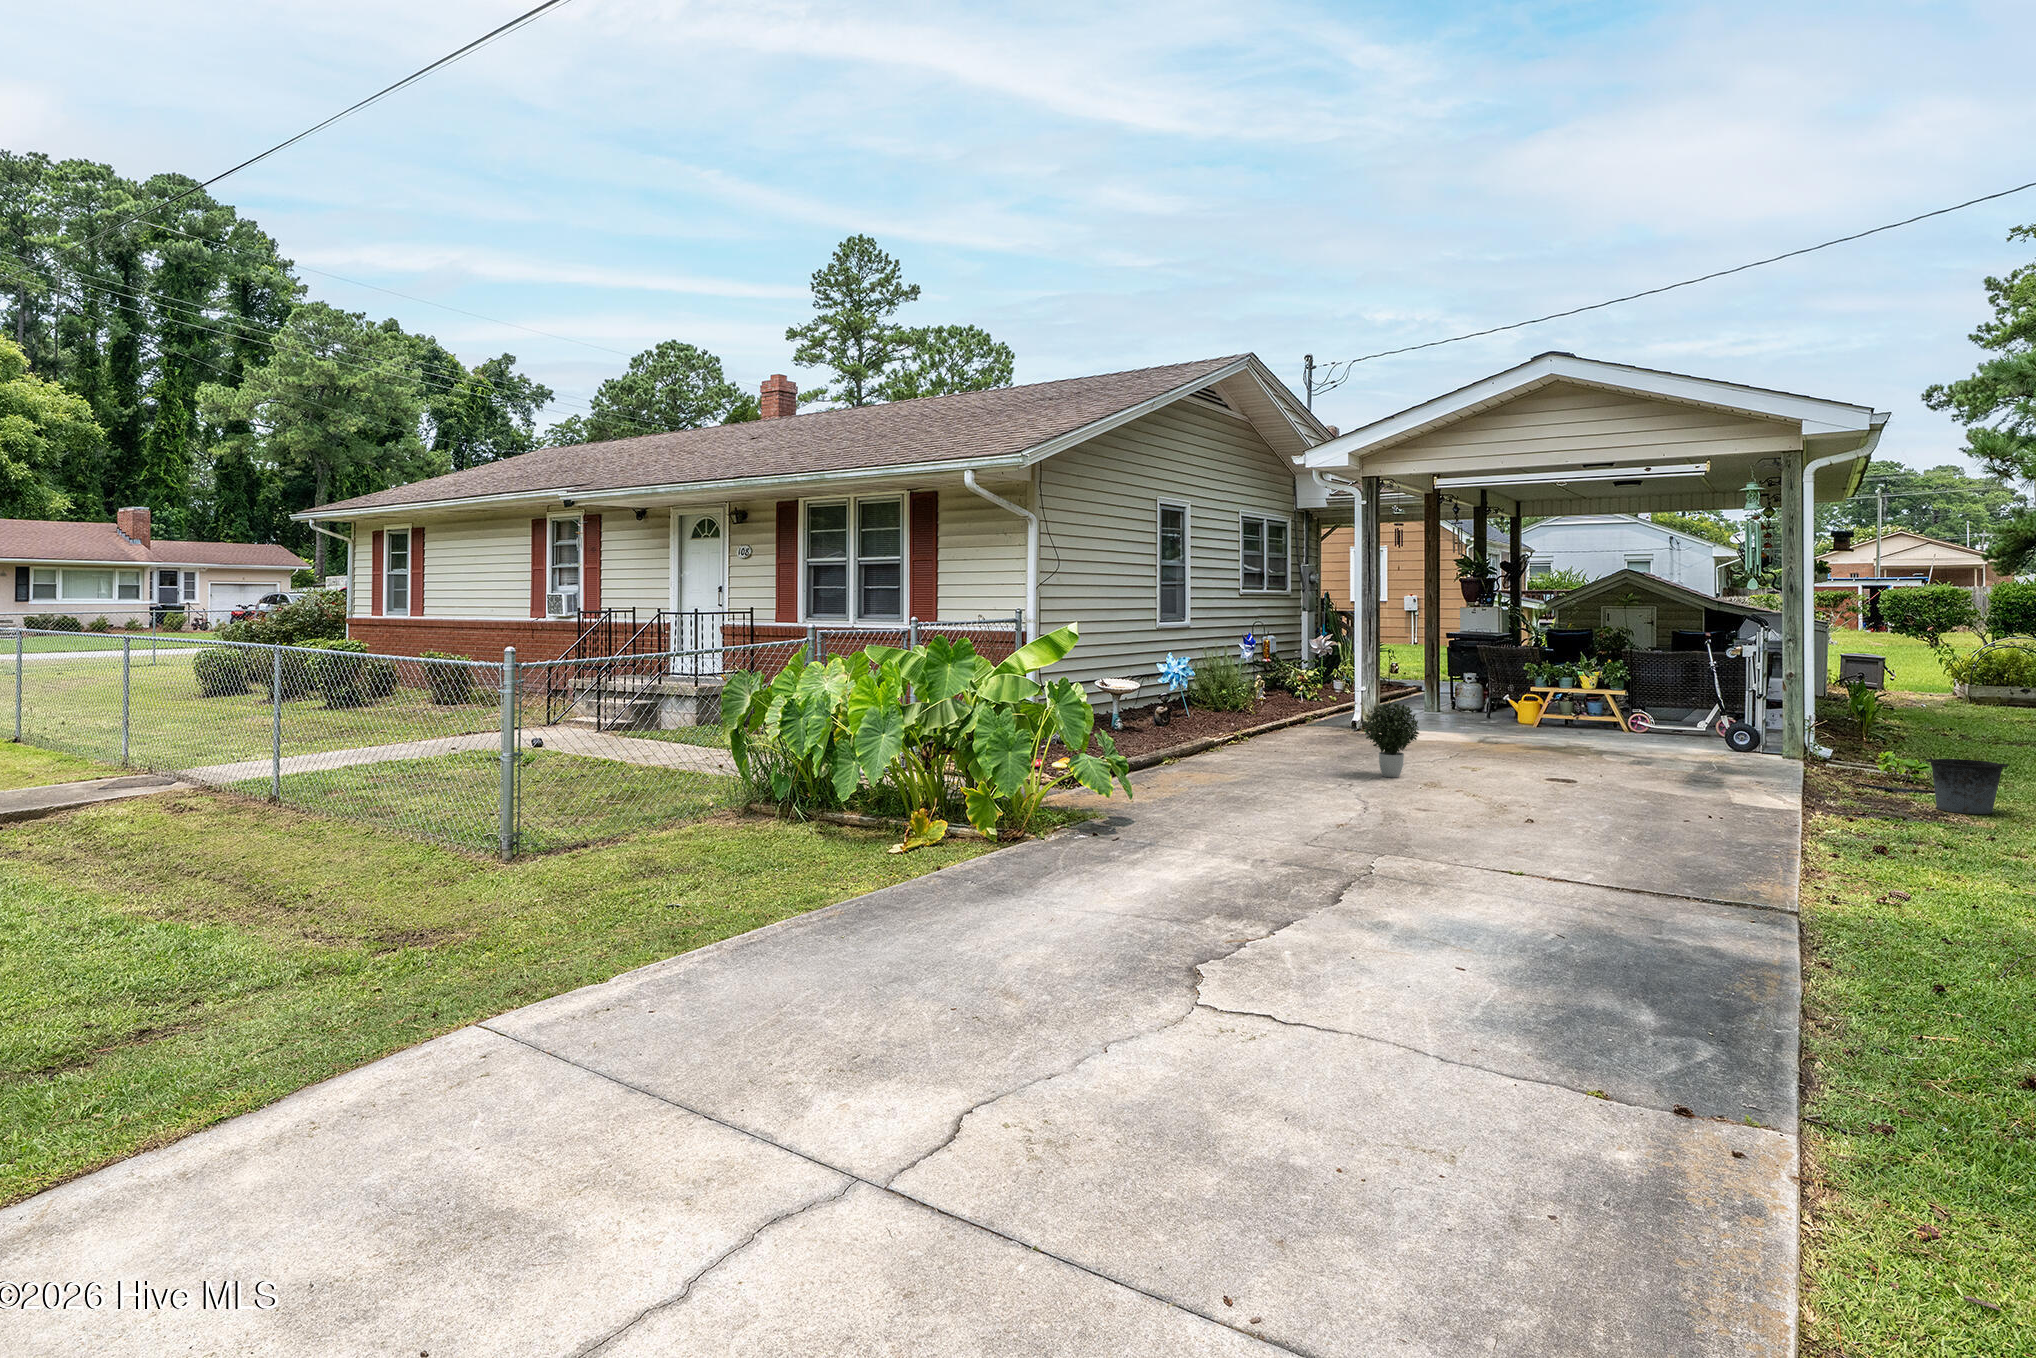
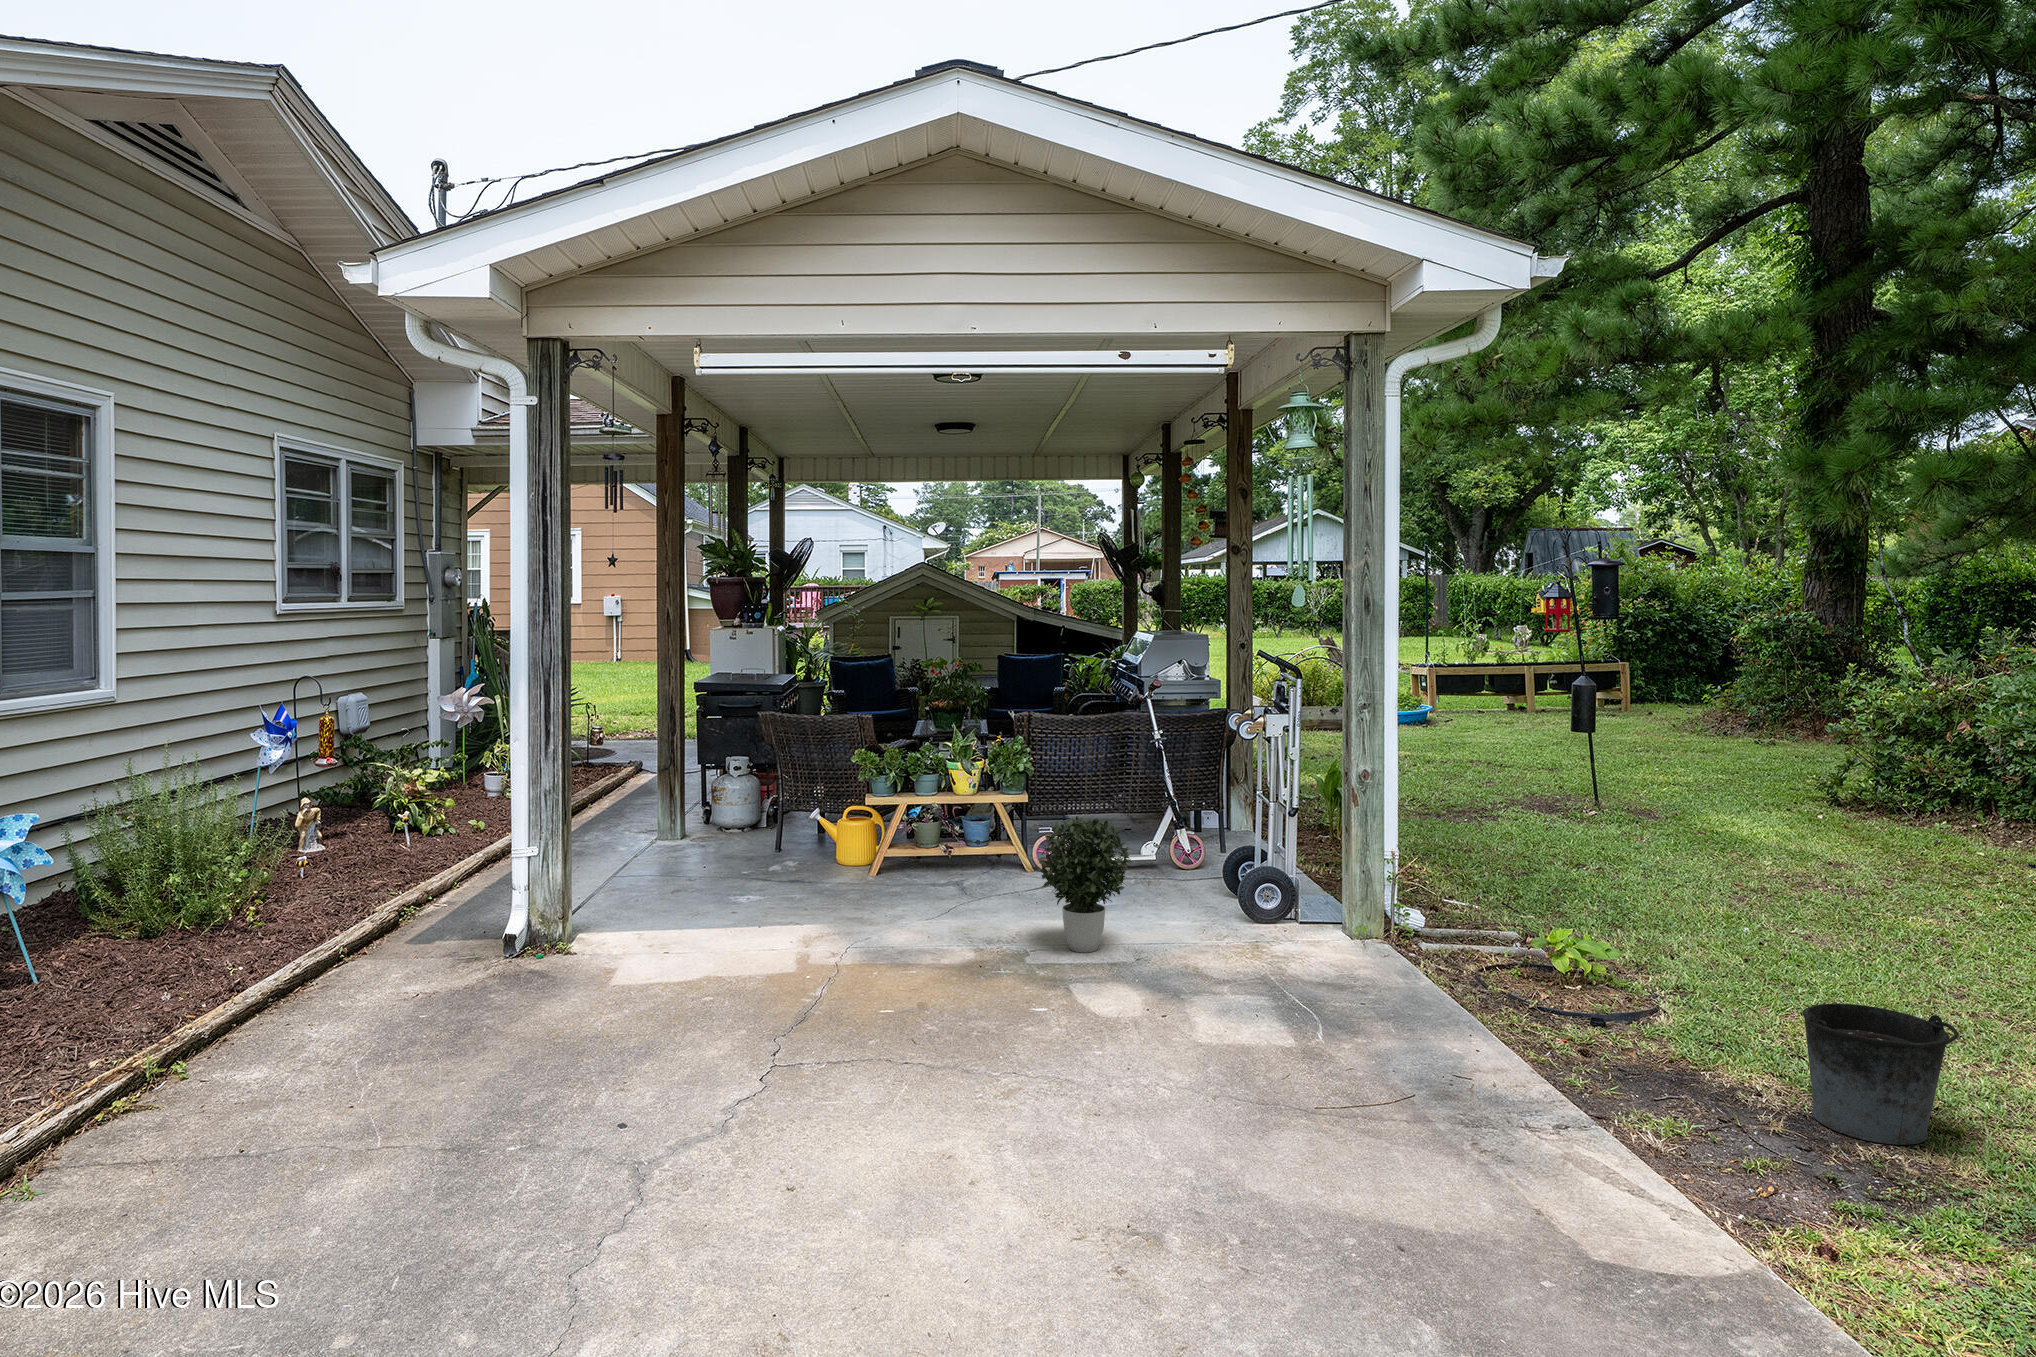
potted plant: present [1363,702,1419,778] -> present [1039,816,1132,952]

